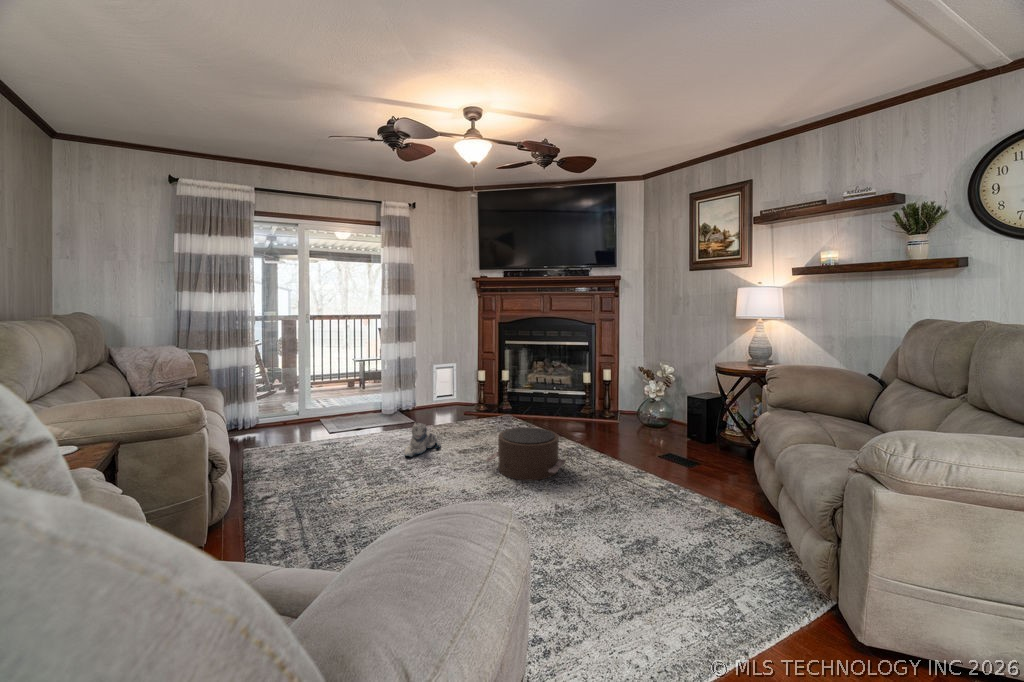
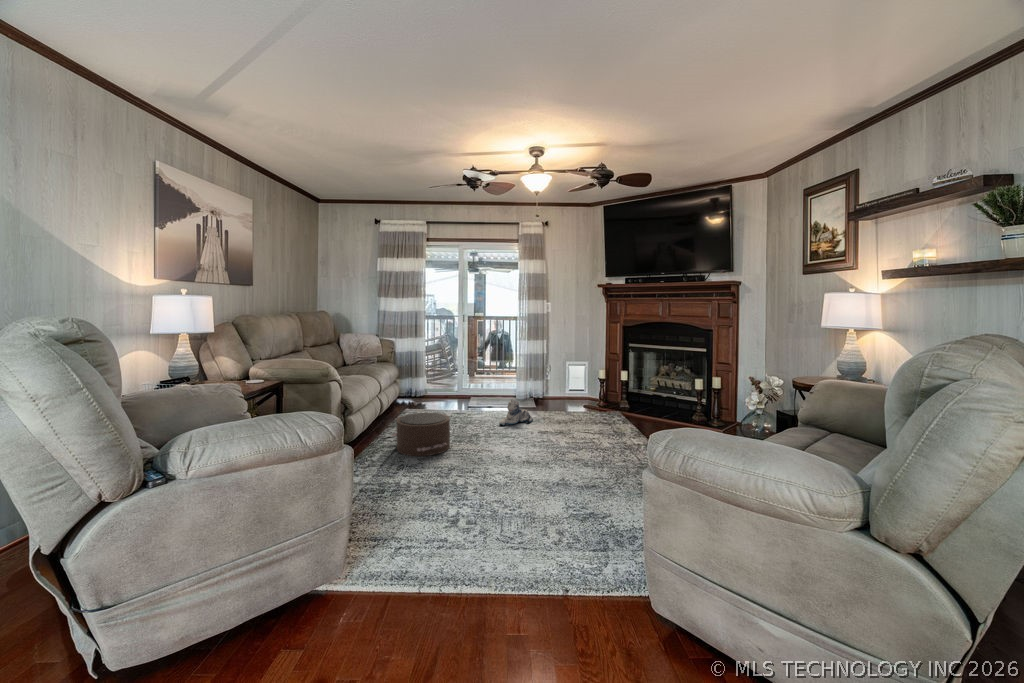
pouf: present [486,427,565,480] -> present [392,413,450,456]

